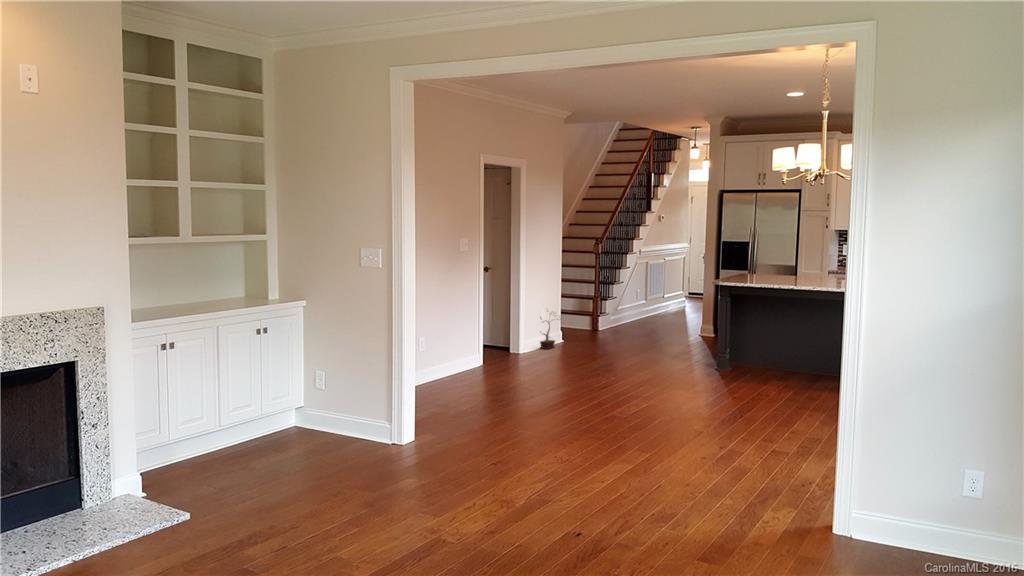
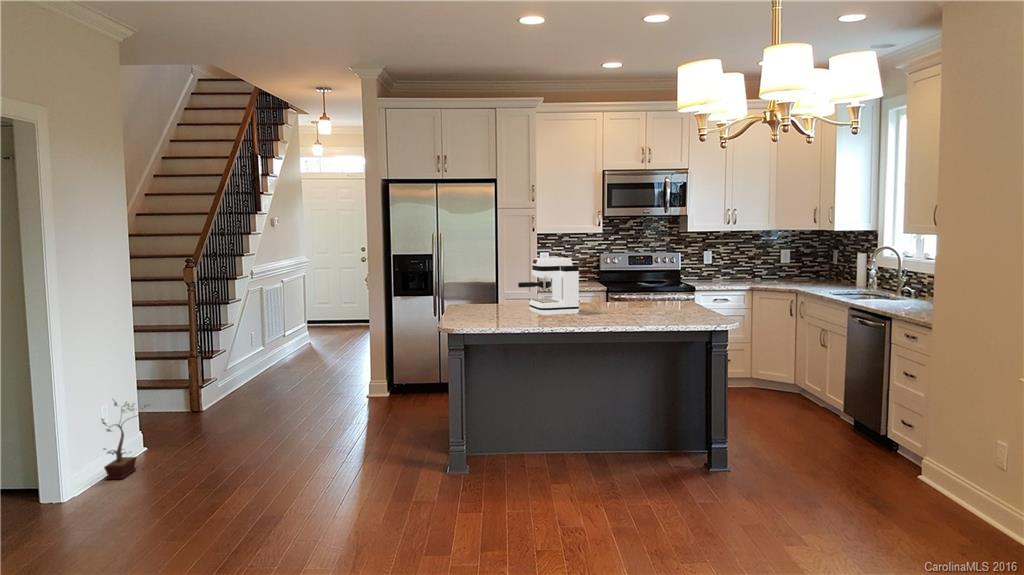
coffee maker: none [771,243,810,280] -> present [518,257,579,316]

